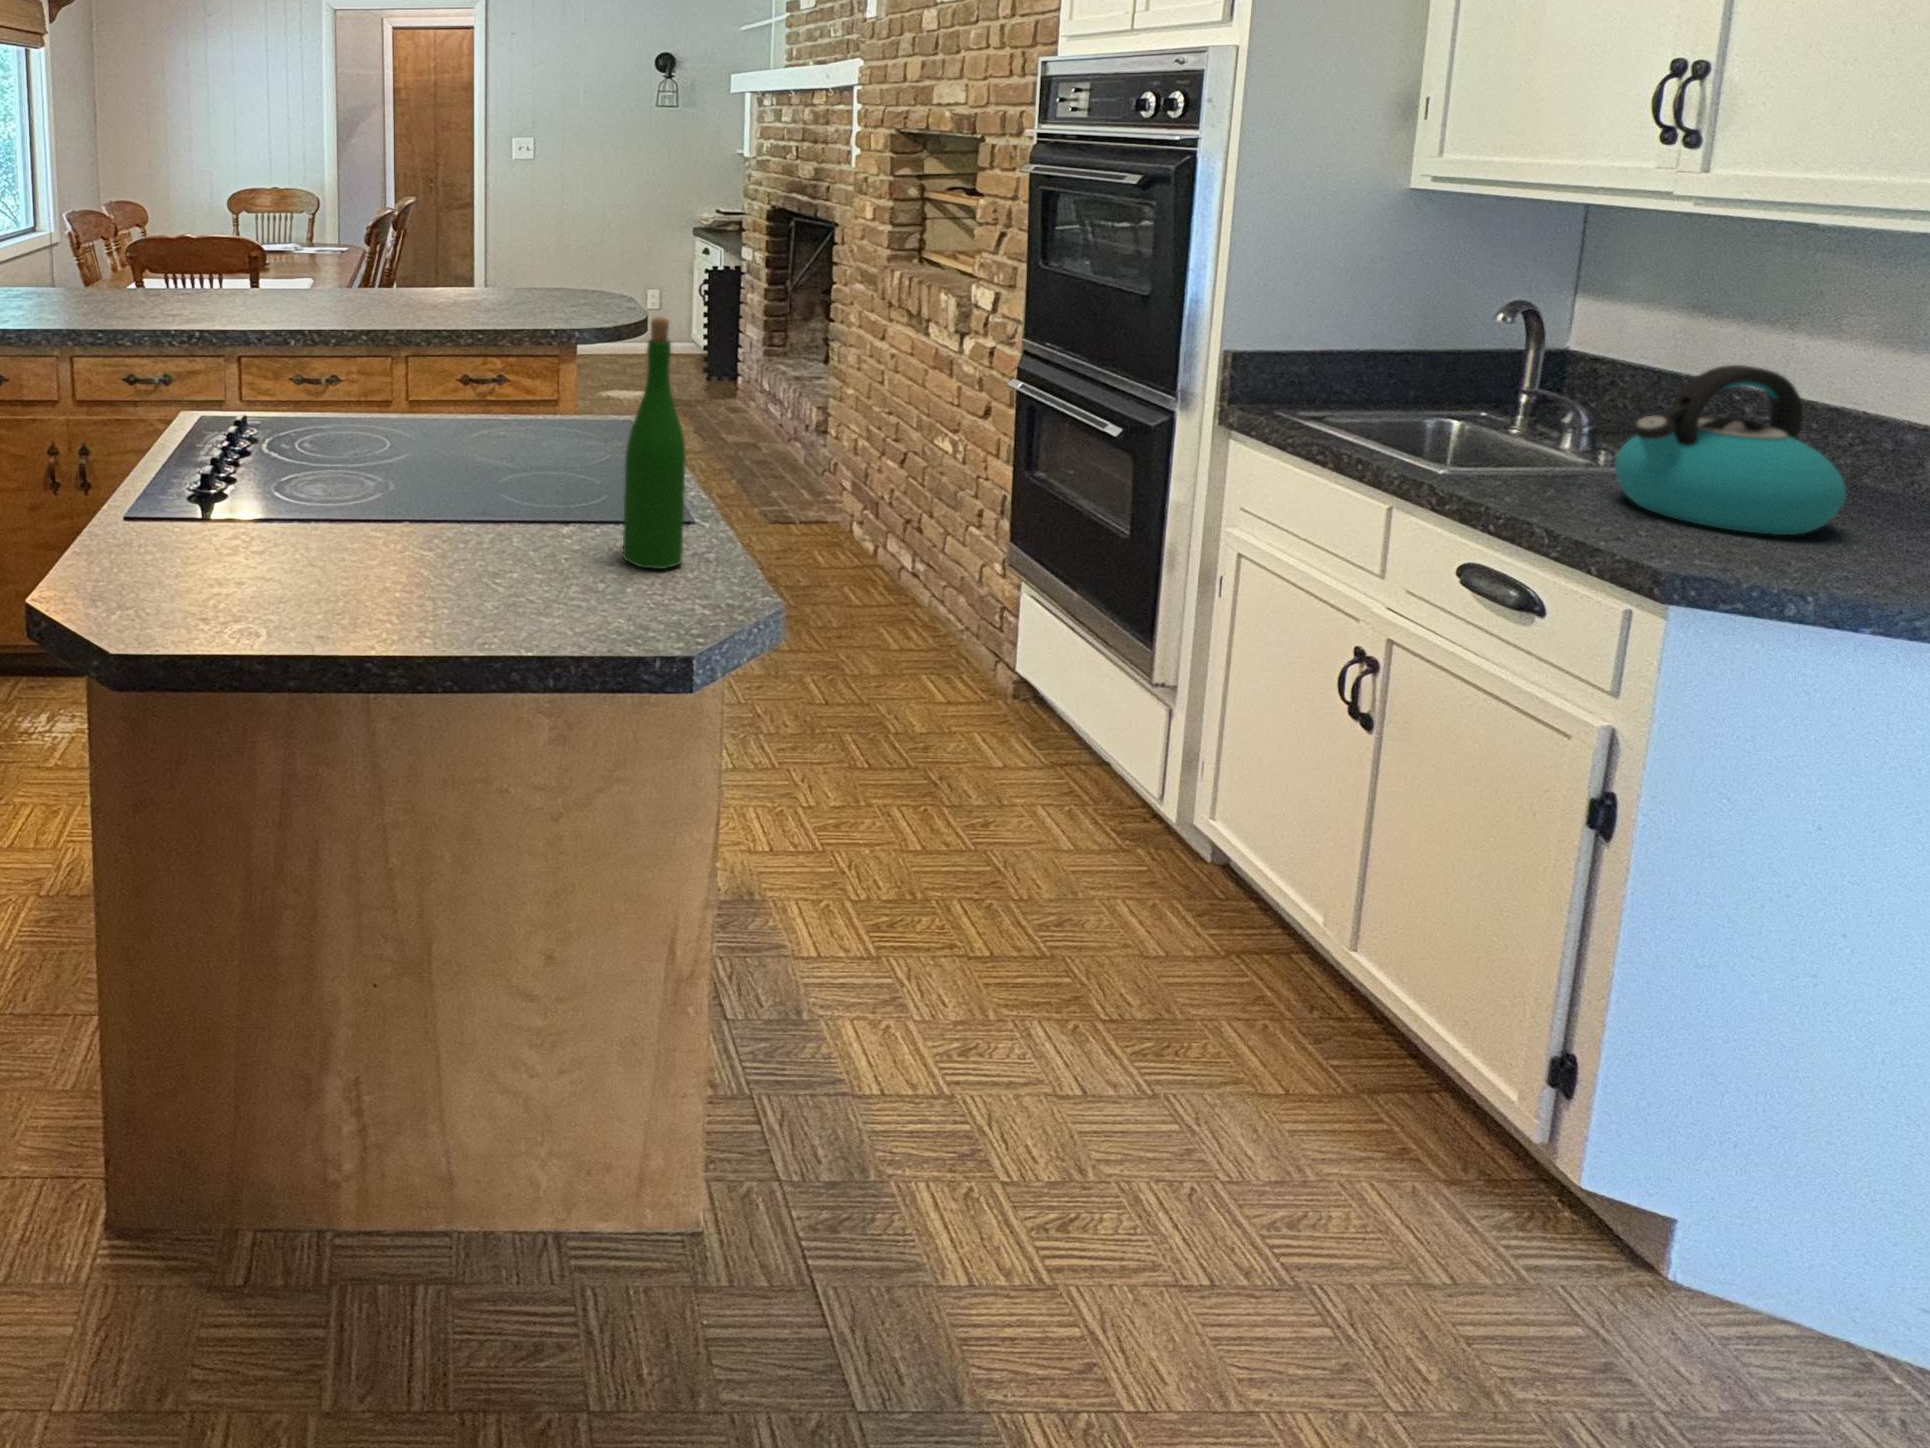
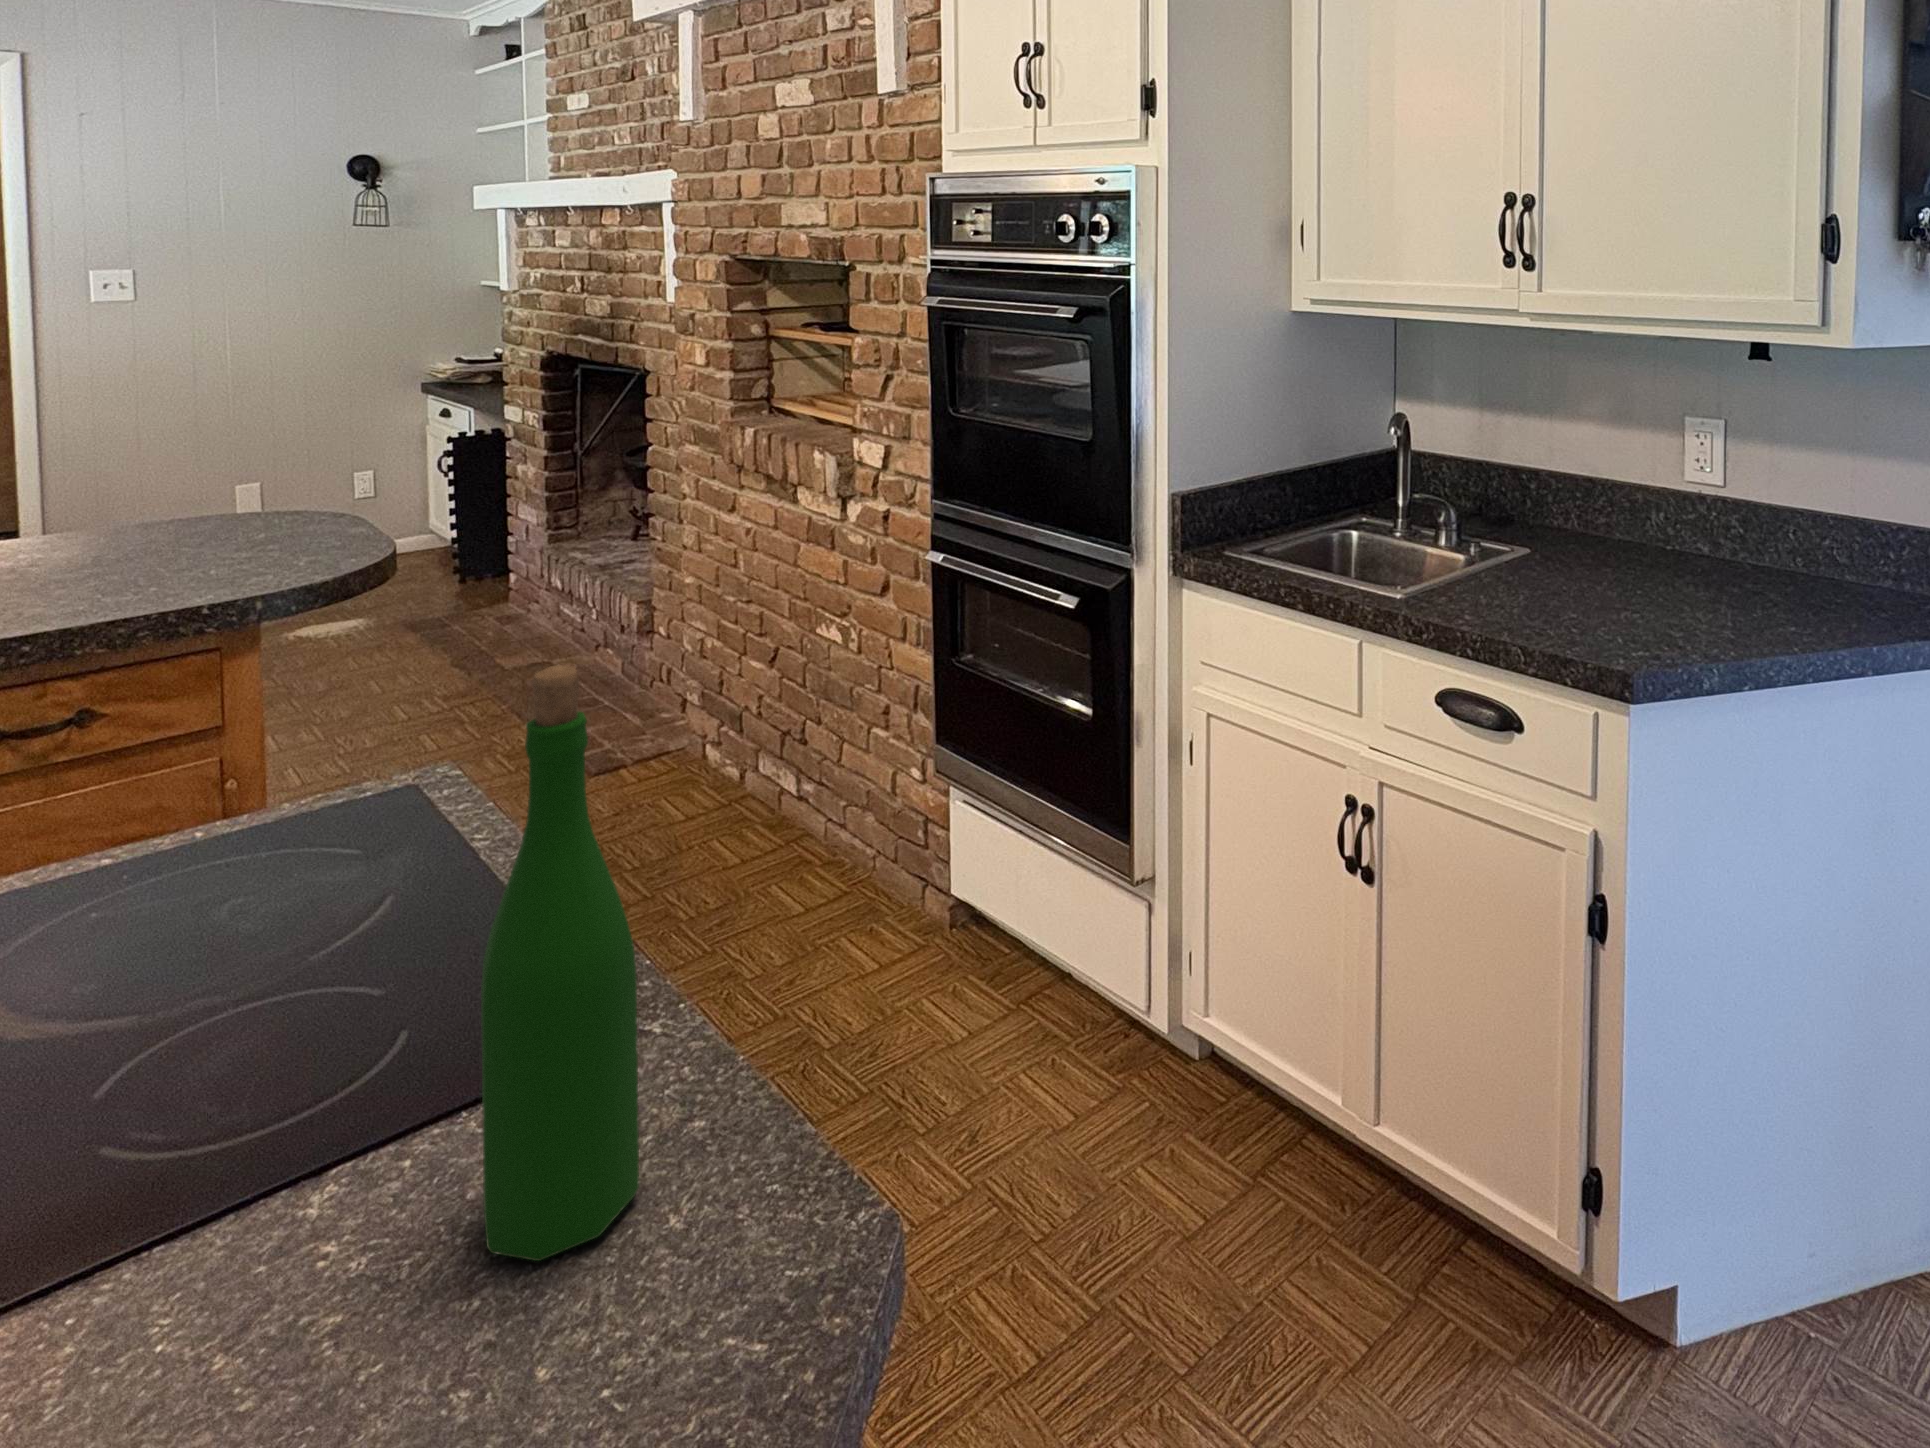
kettle: present [1615,365,1846,535] -> none [1519,458,1664,608]

